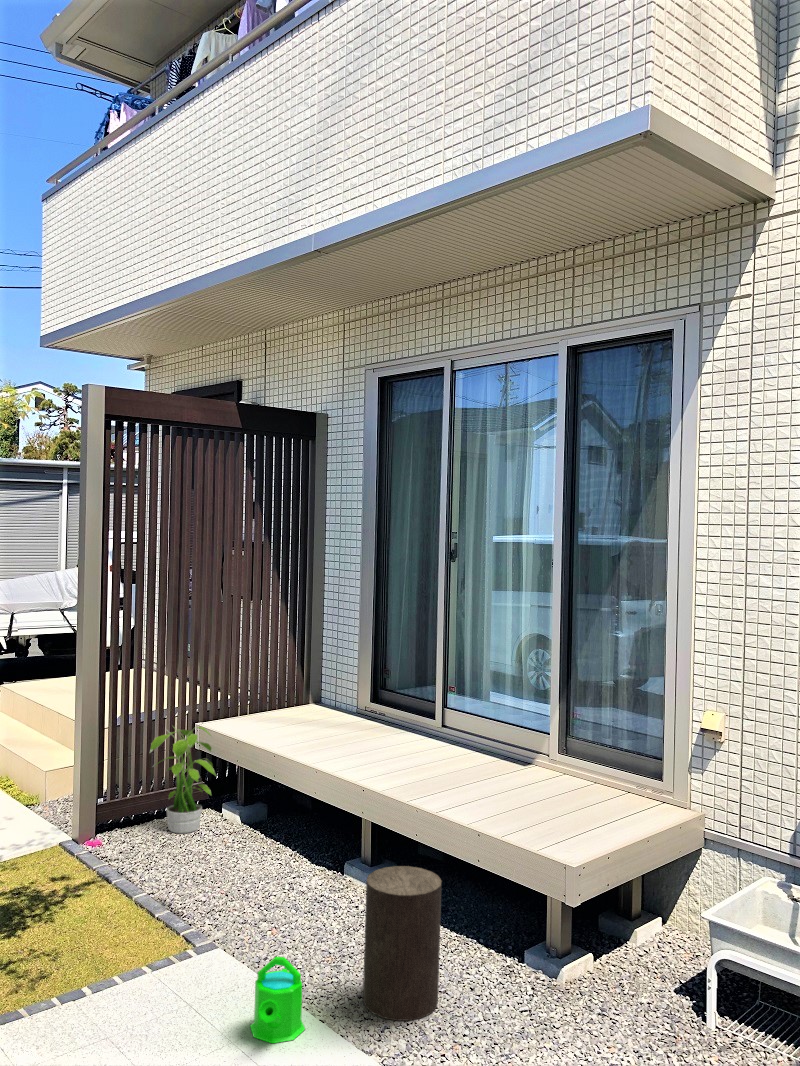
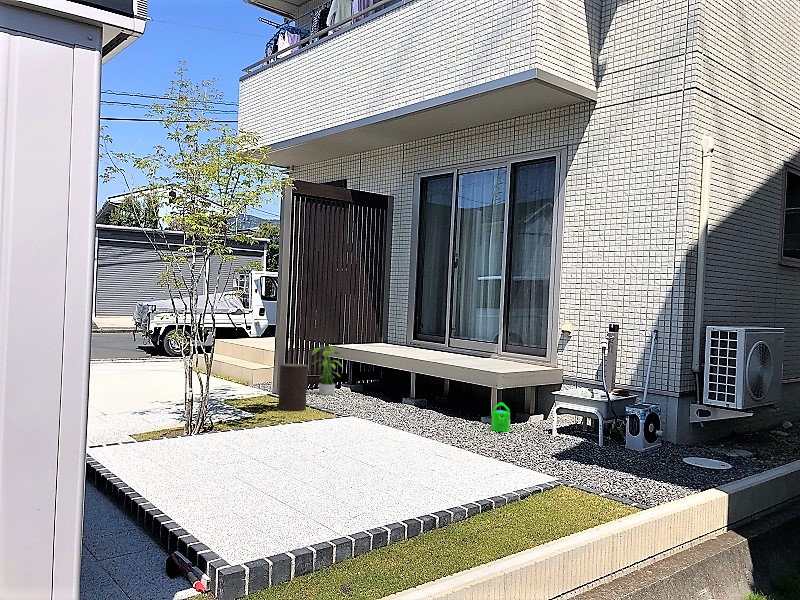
stool: present [363,866,442,1021] -> present [278,364,308,411]
watering can: present [250,956,305,1043] -> present [490,403,510,431]

